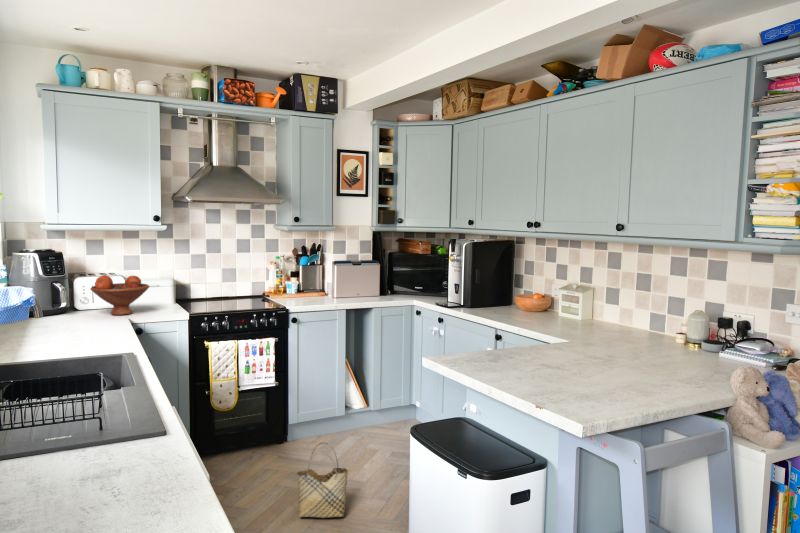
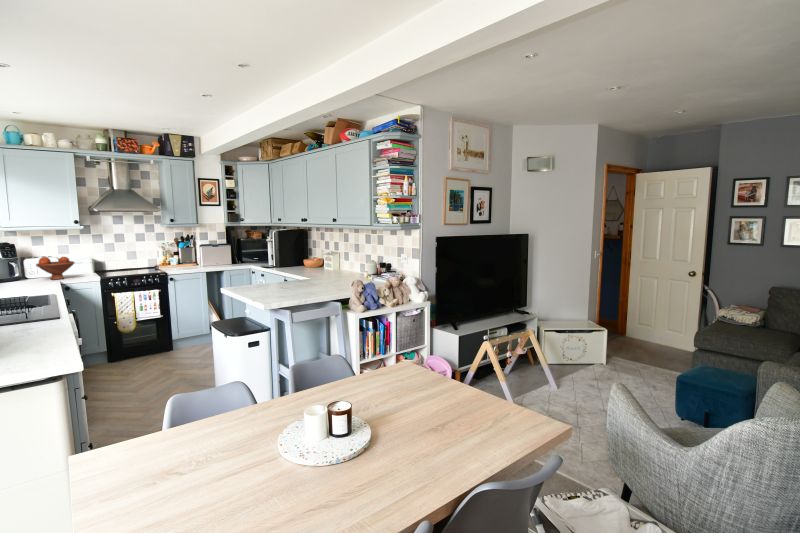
woven basket: present [297,443,348,518] -> none [167,340,197,379]

